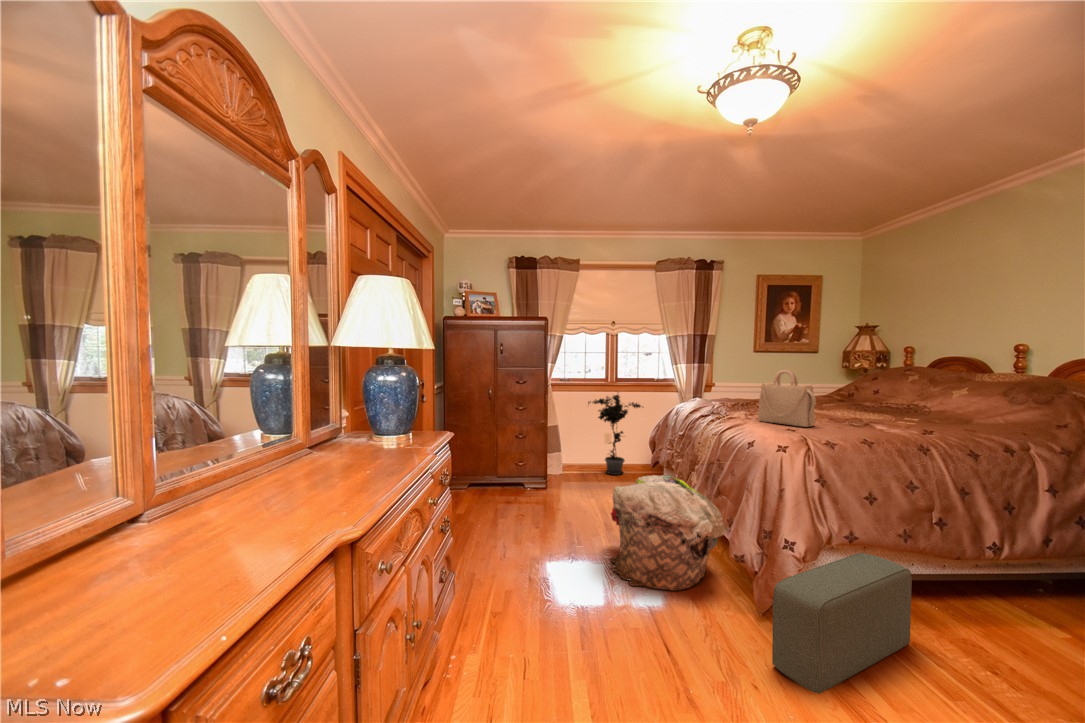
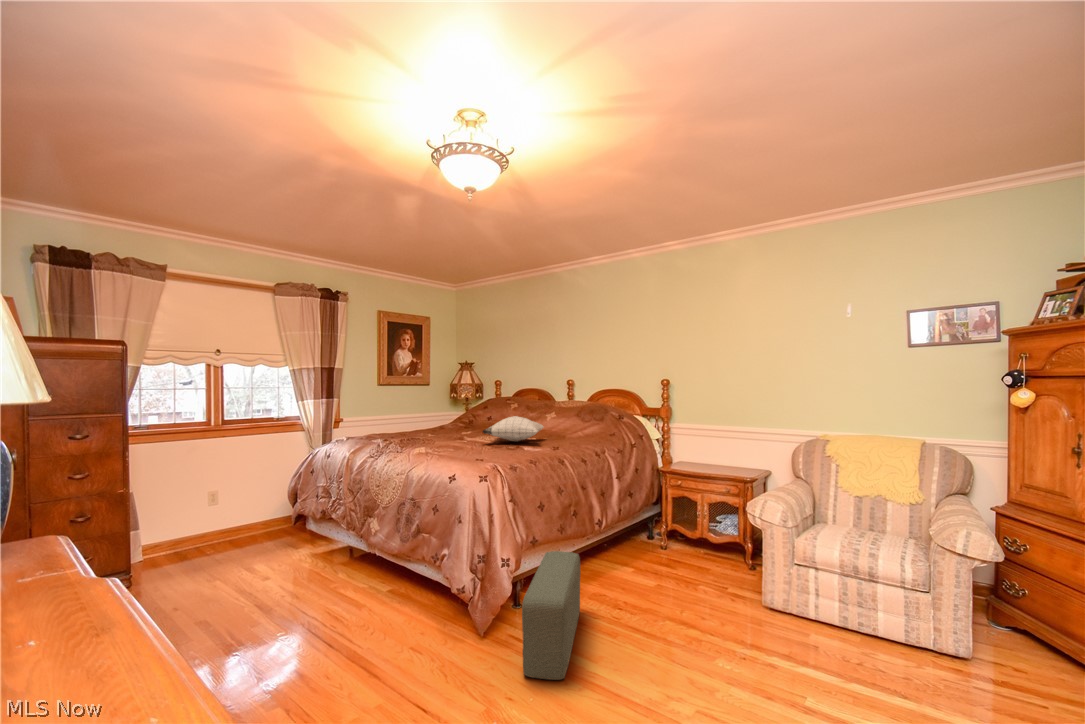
handbag: present [758,370,816,427] -> none [442,406,491,456]
pillow: none [825,388,932,420] -> present [483,416,544,442]
potted plant: present [588,392,641,475] -> none [181,440,267,550]
laundry basket: present [611,475,724,591] -> none [295,529,441,671]

